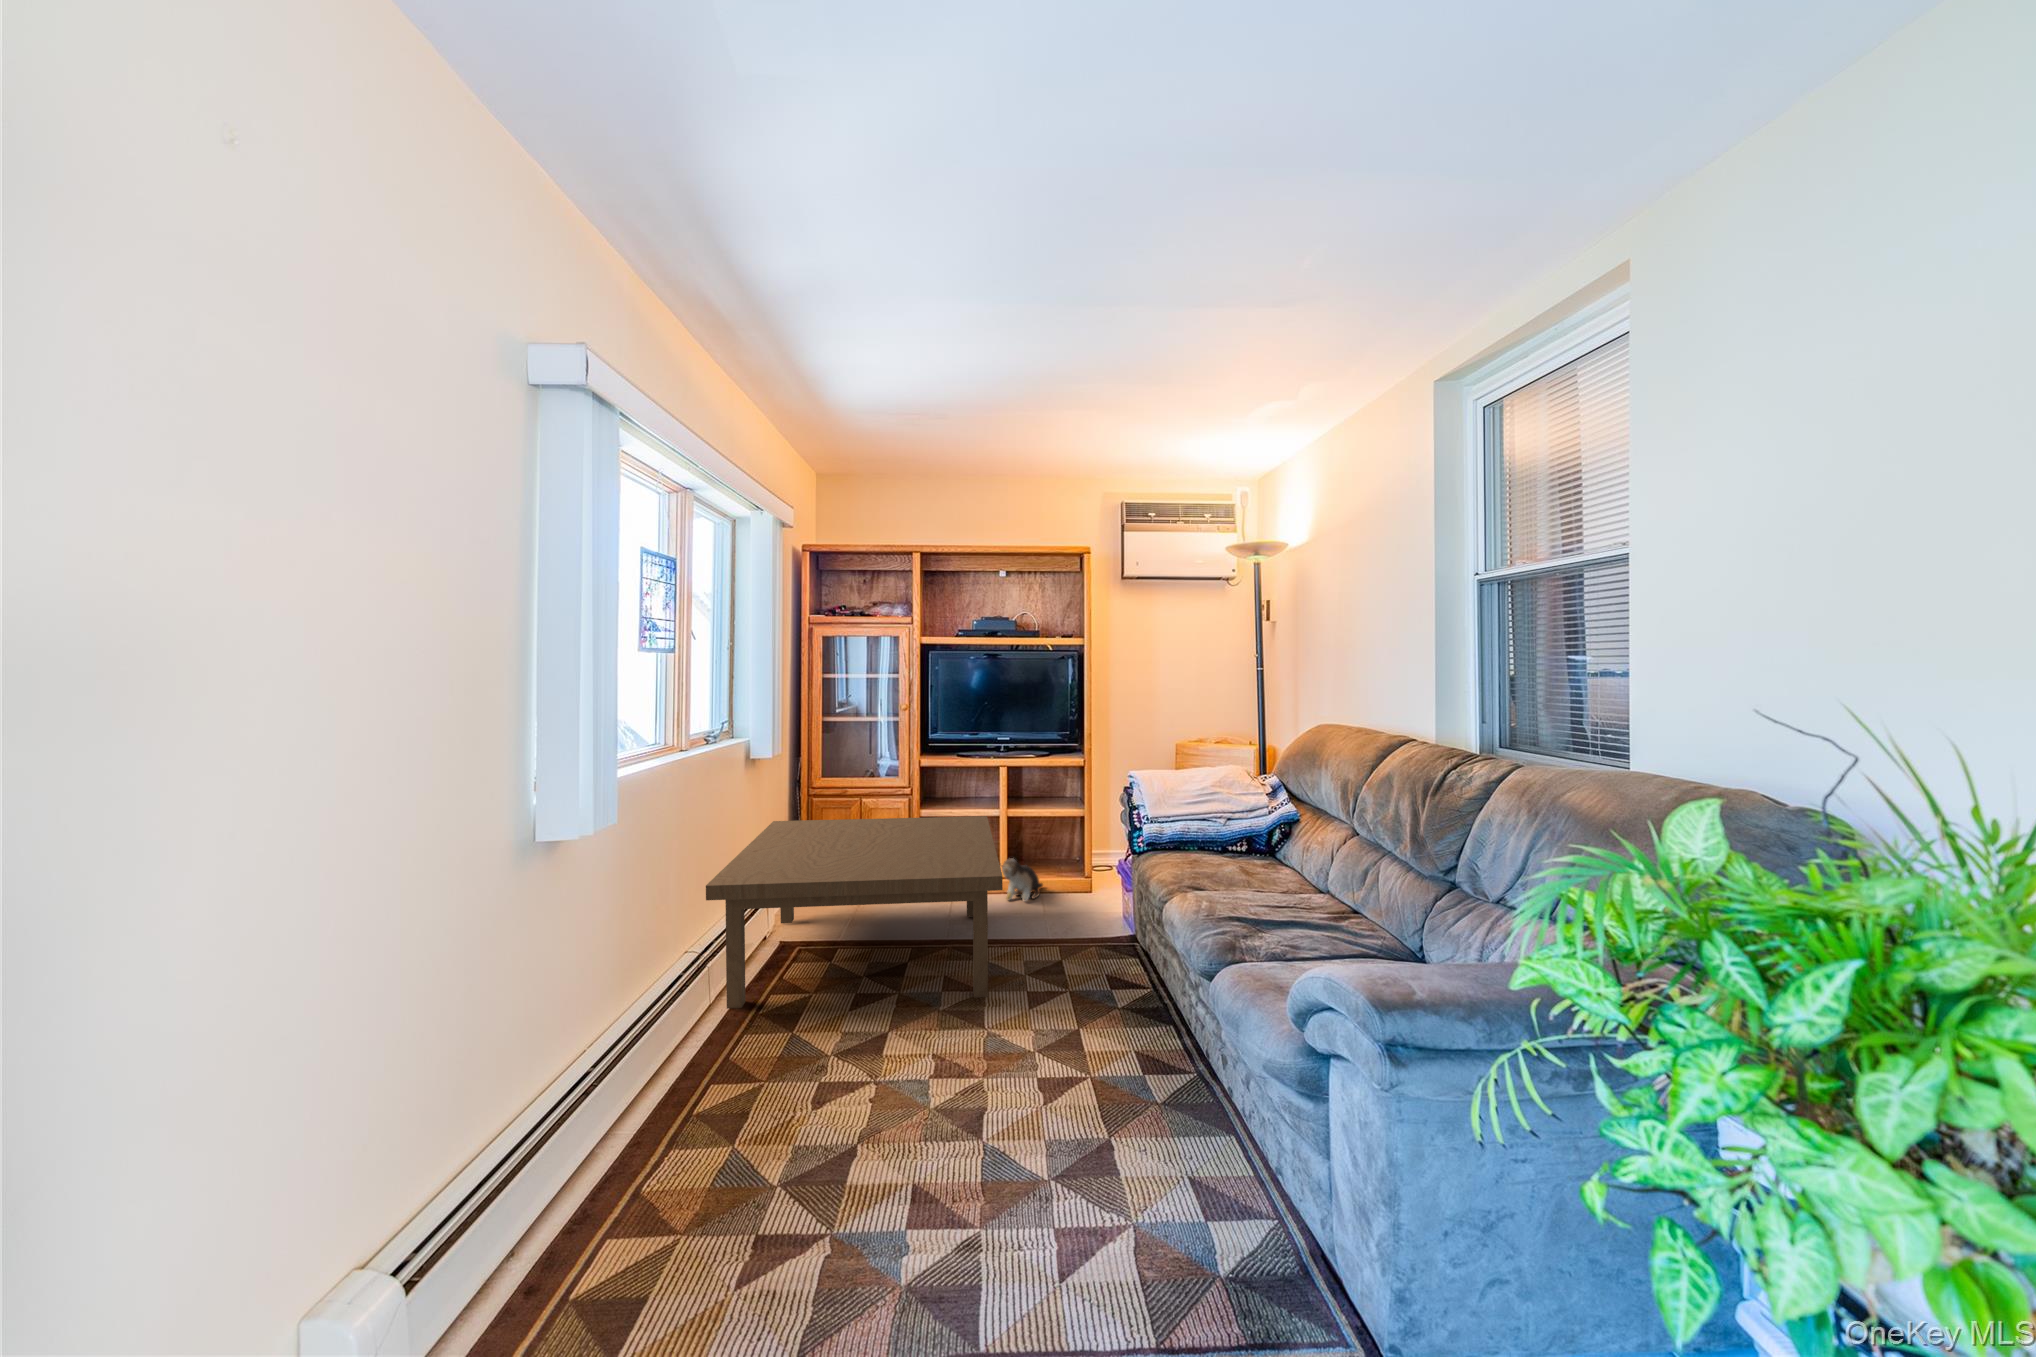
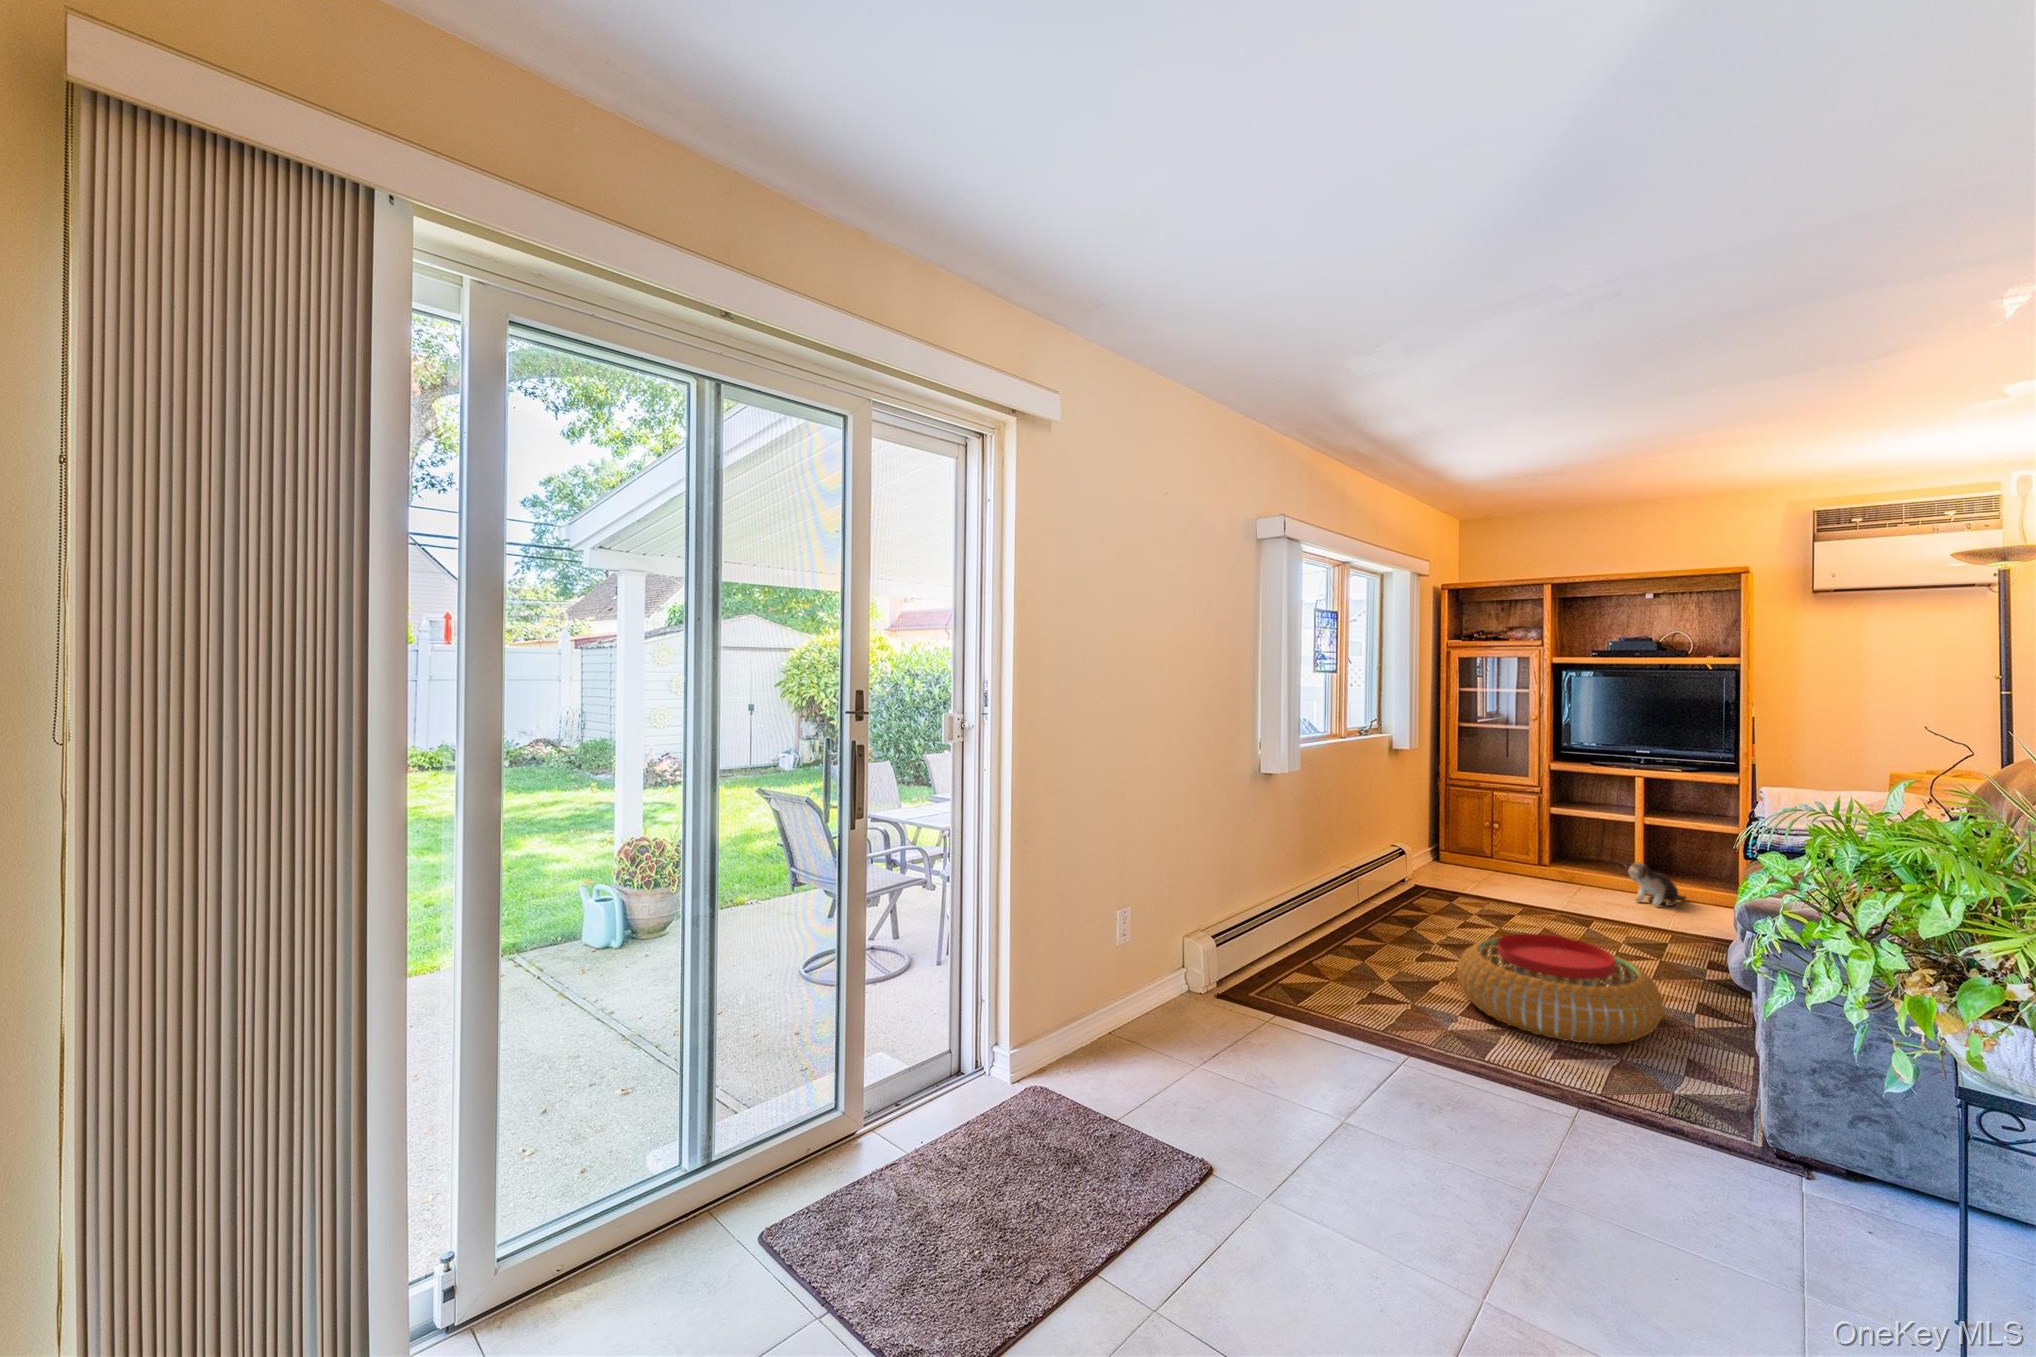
coffee table: present [706,816,1003,1009] -> none [1357,800,1609,949]
pouf: none [886,1024,1156,1242] -> present [1457,934,1664,1044]

